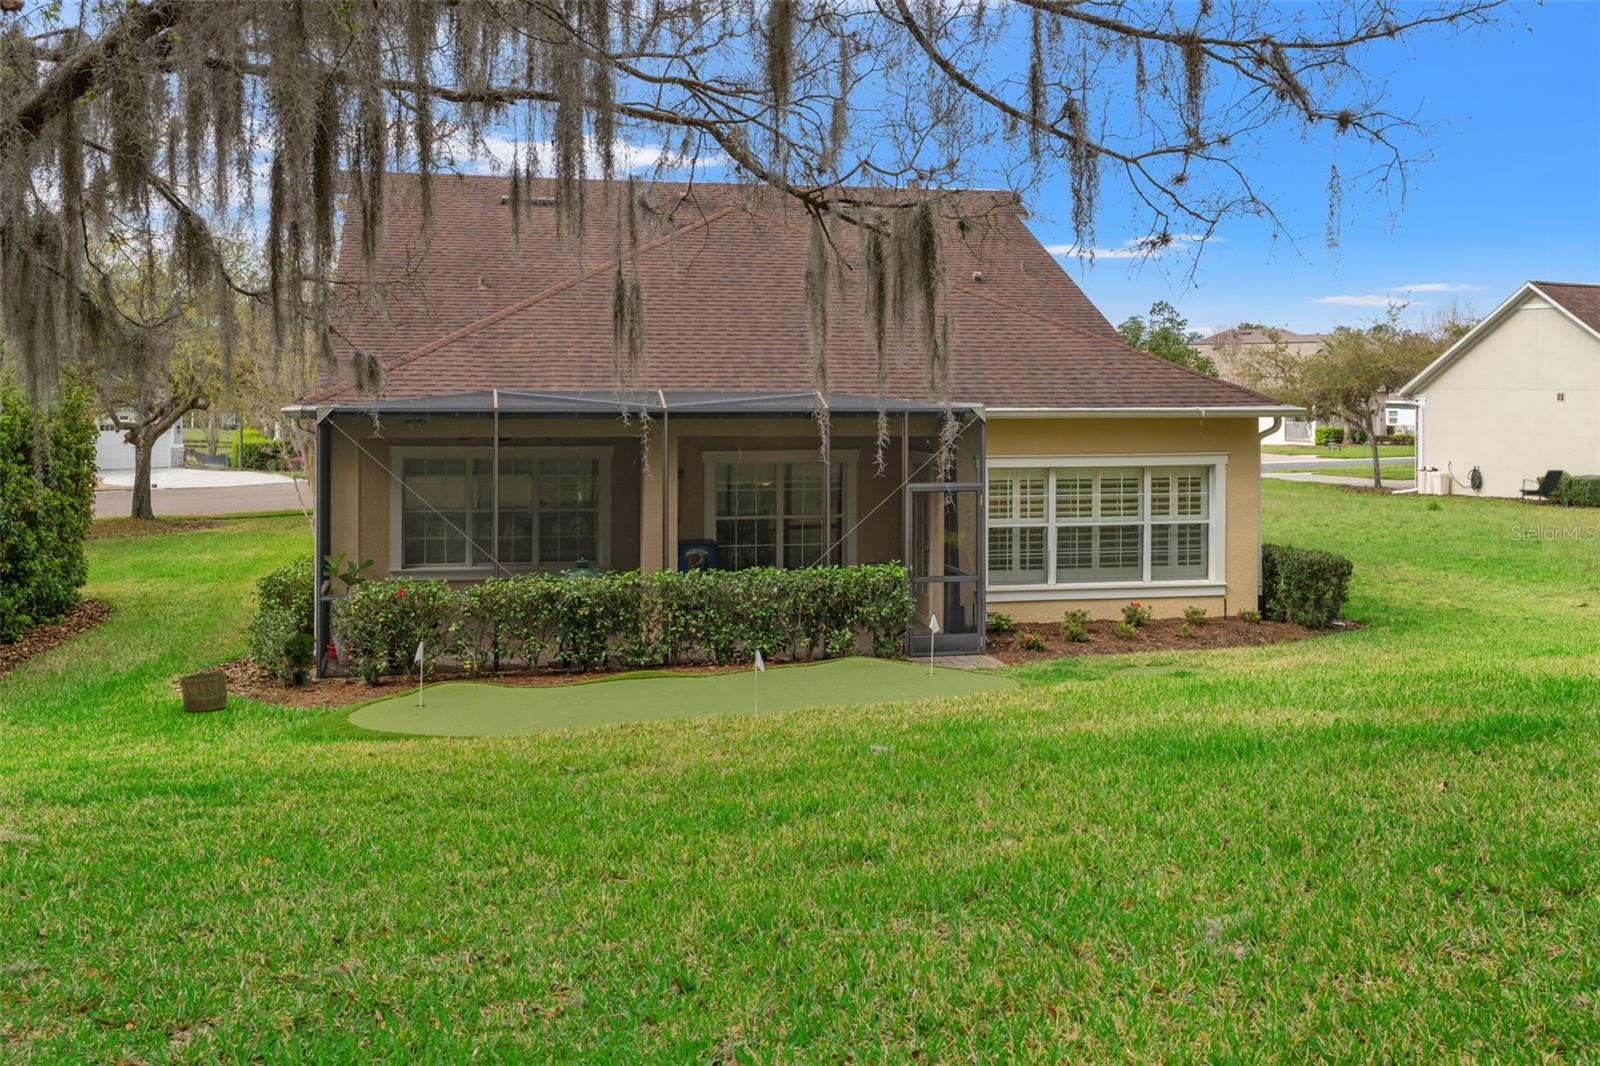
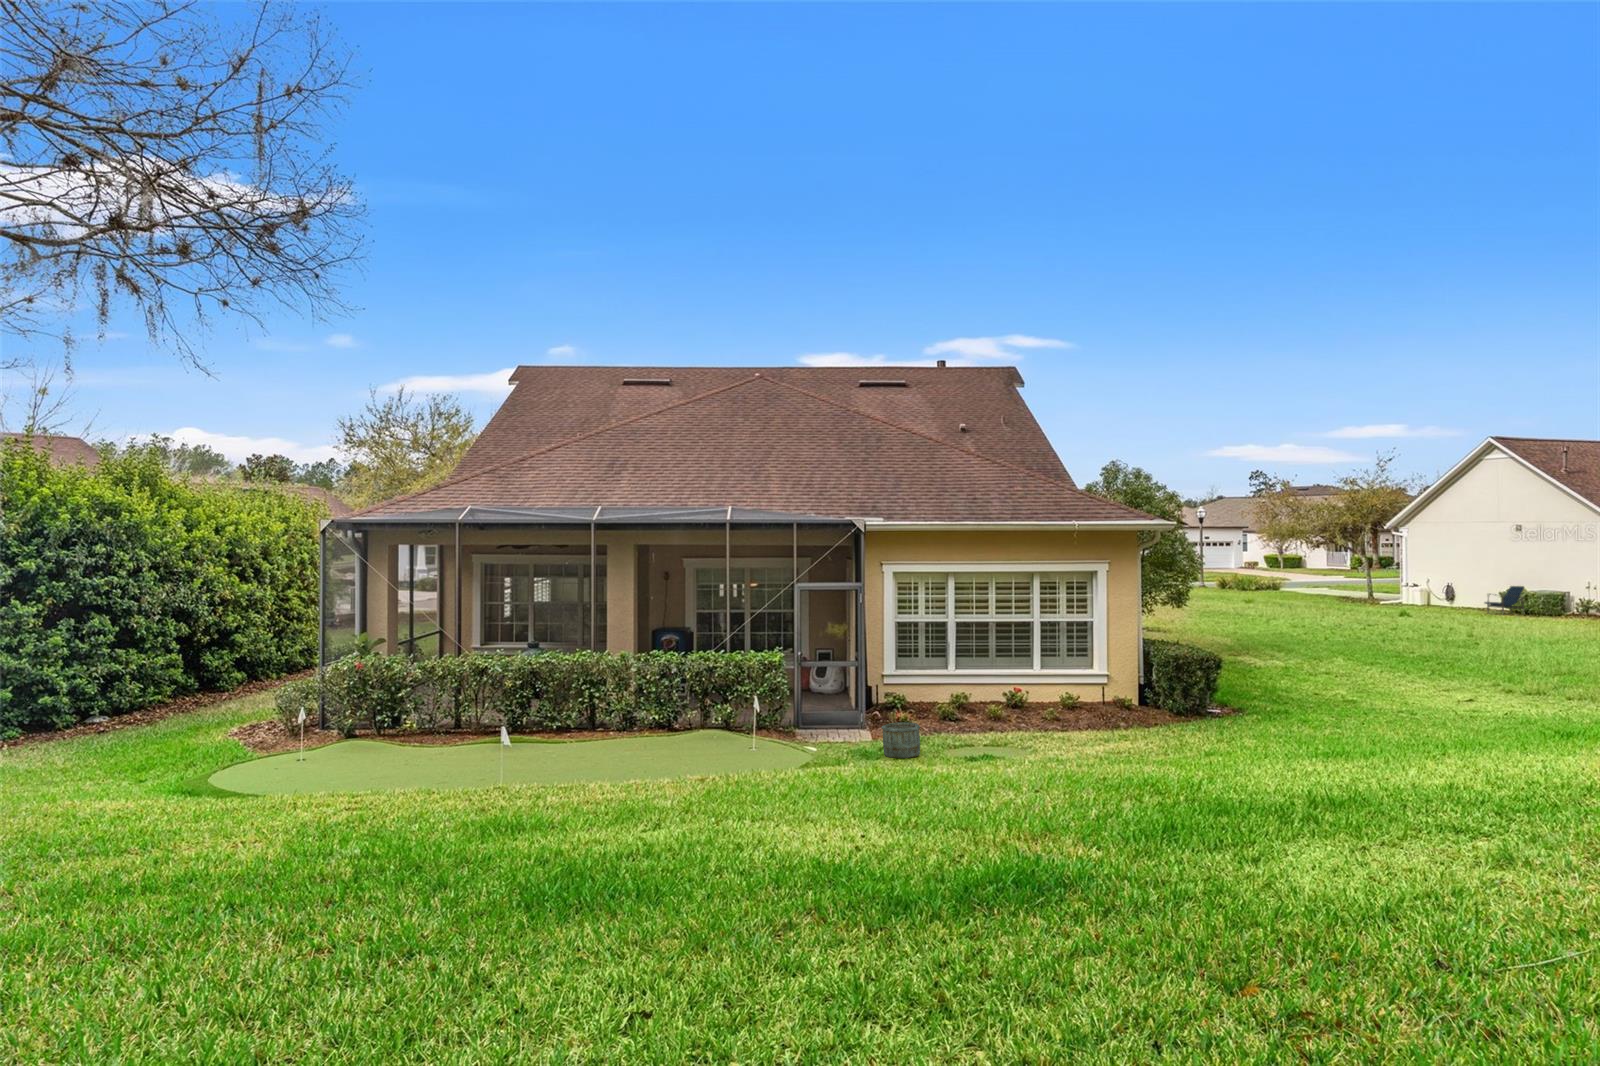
potted plant: present [282,632,318,685] -> none [297,688,332,730]
wooden bucket: present [180,672,227,712] -> present [881,722,920,758]

